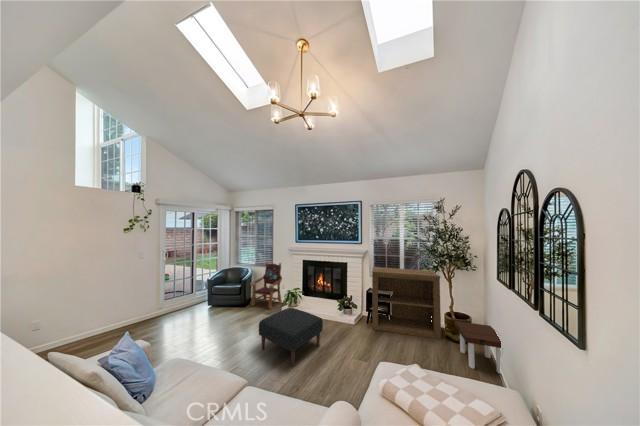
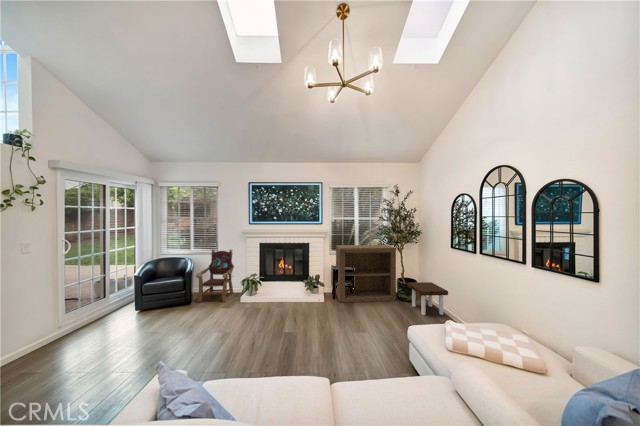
ottoman: present [259,308,323,366] -> none [235,292,301,345]

